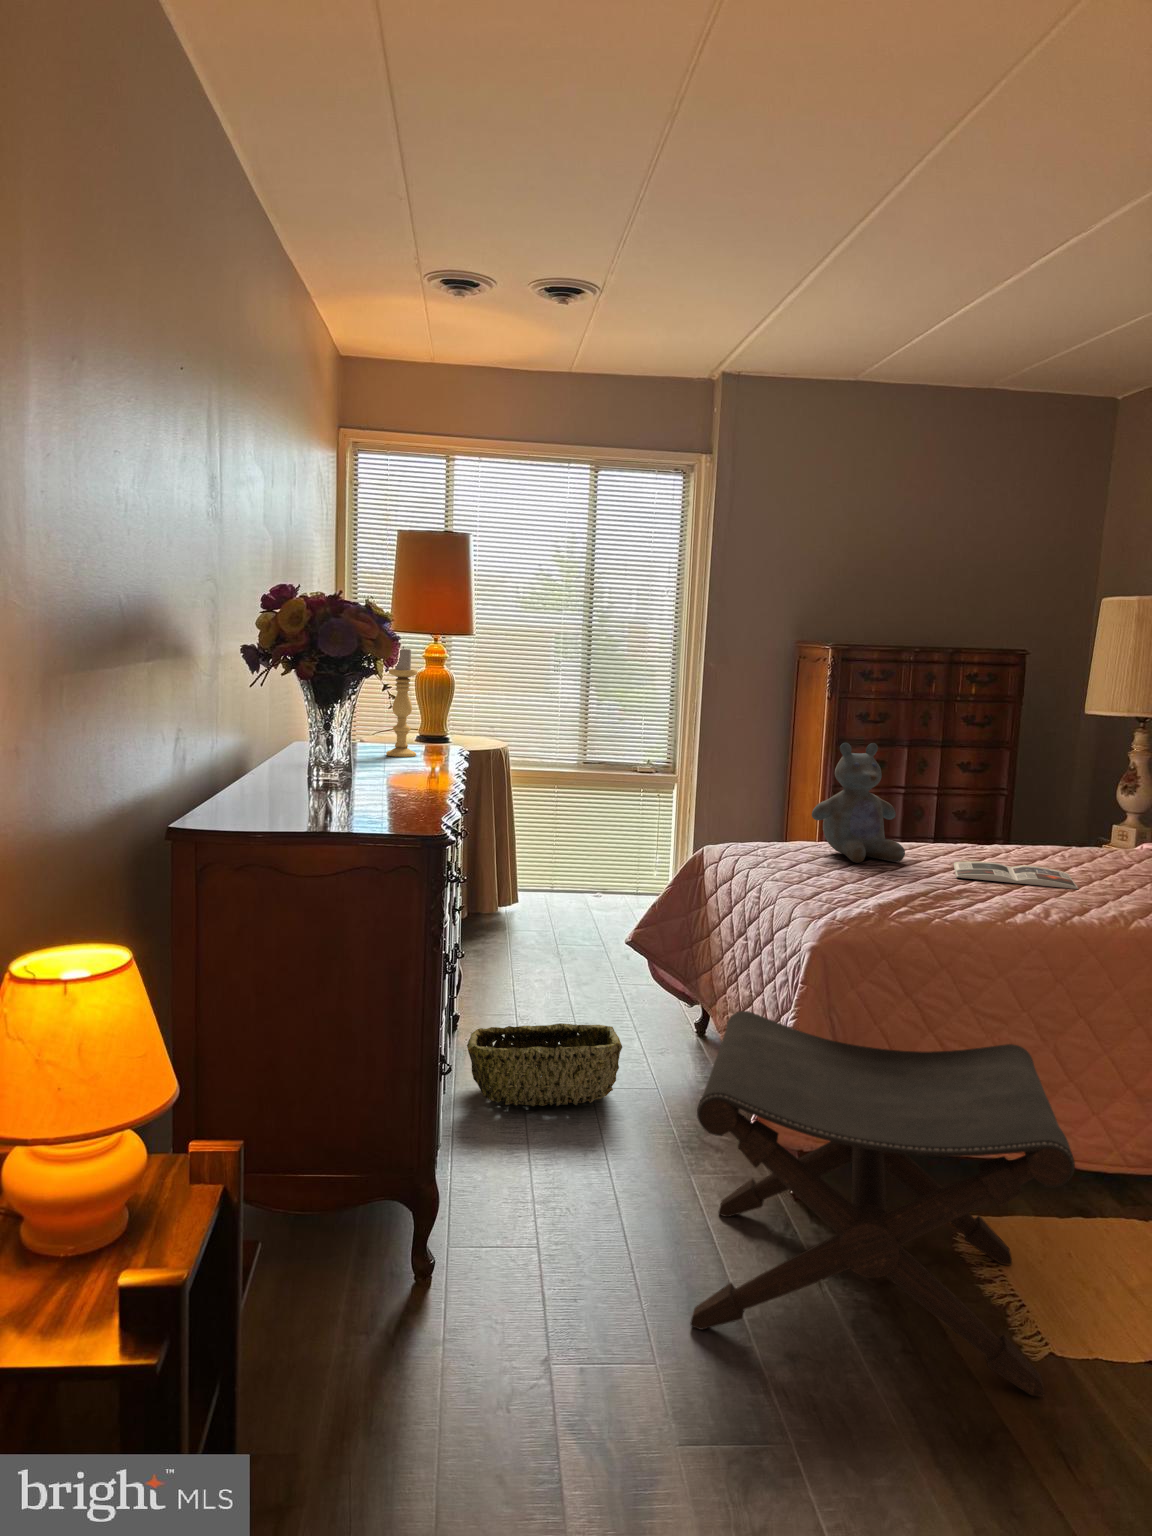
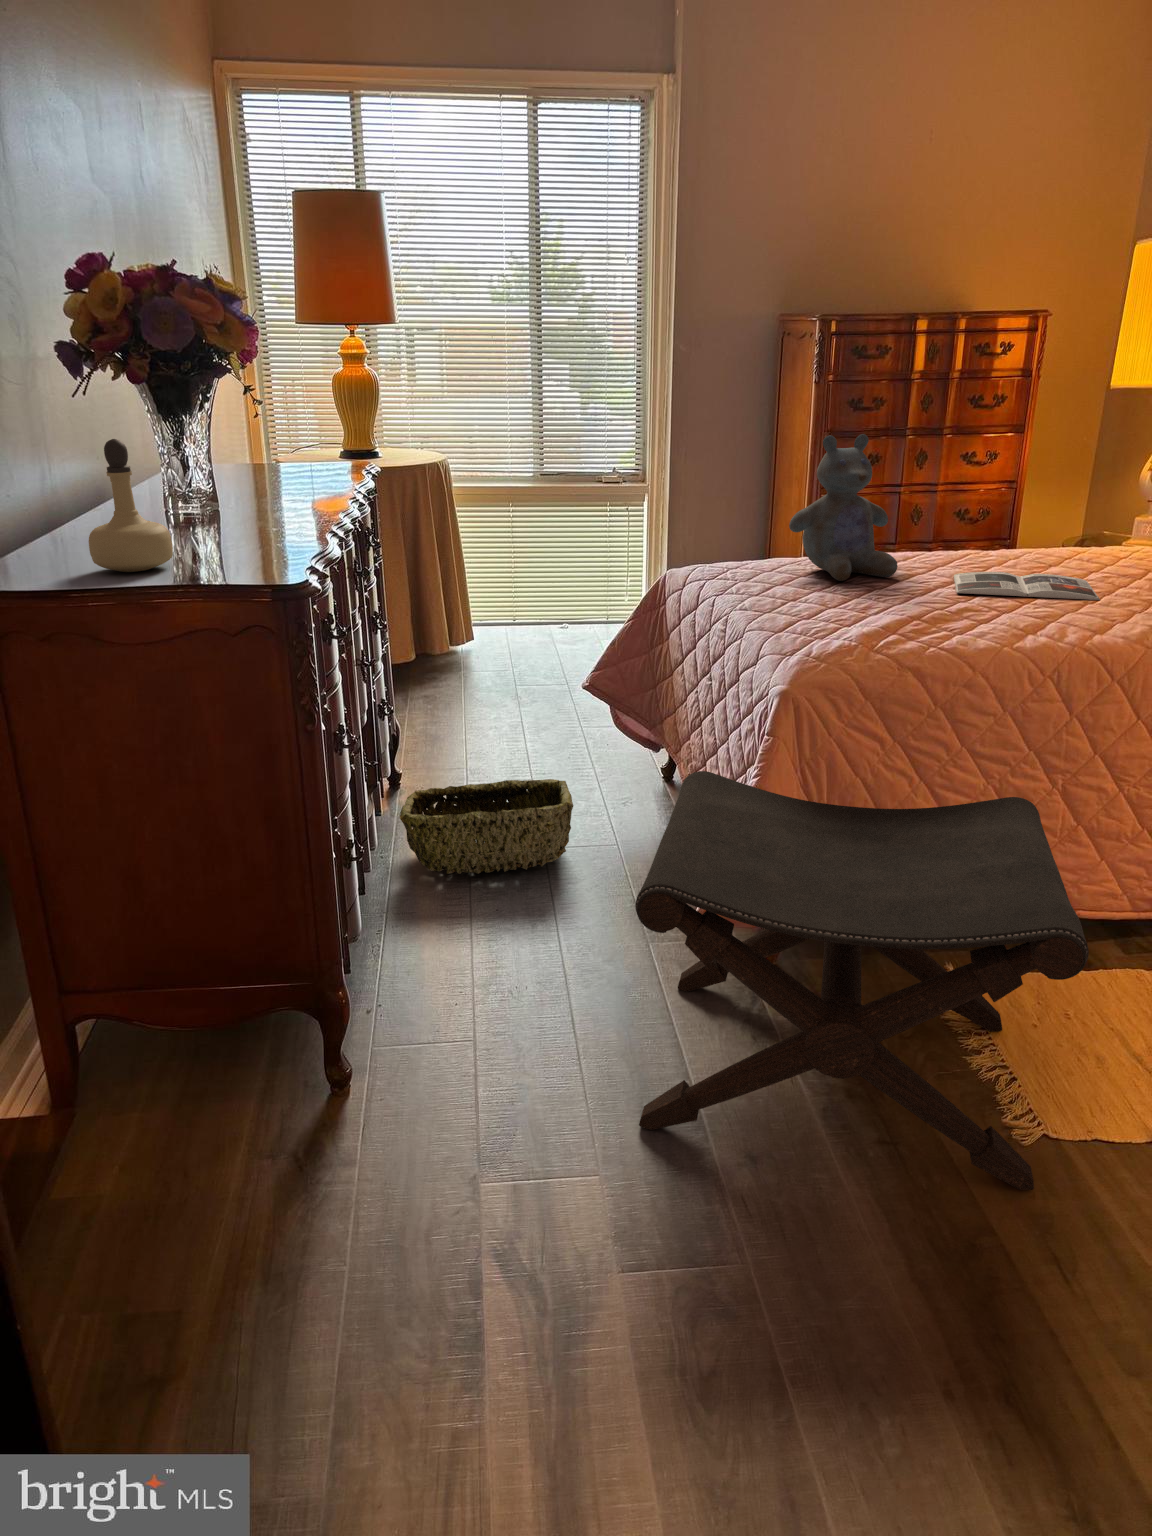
candle holder: present [386,647,417,757] -> none [276,341,322,482]
perfume bottle: none [277,718,340,818] -> present [89,439,173,572]

